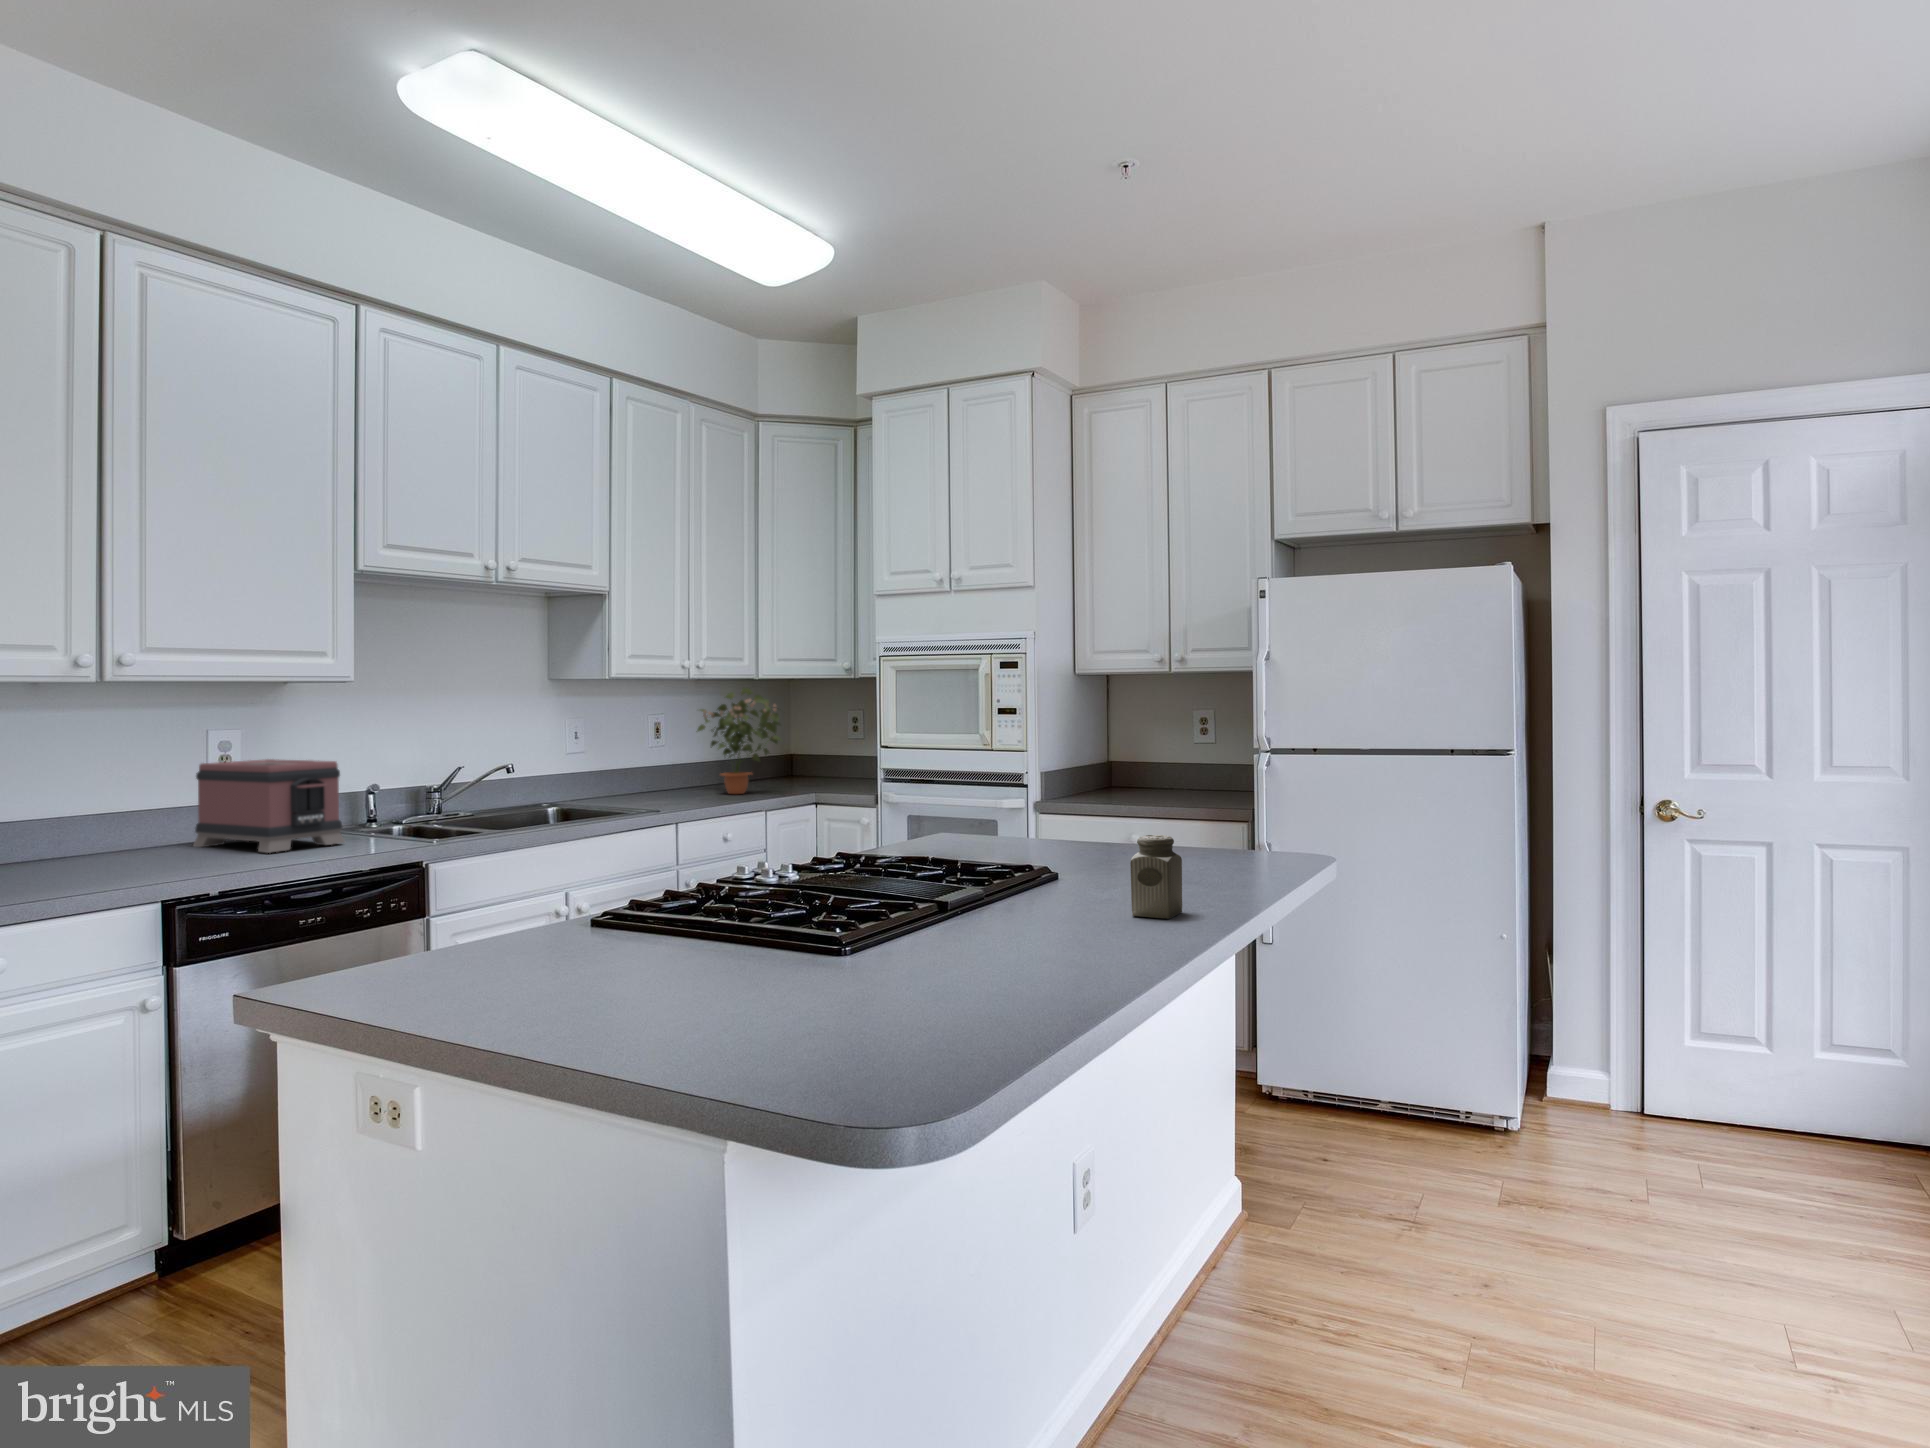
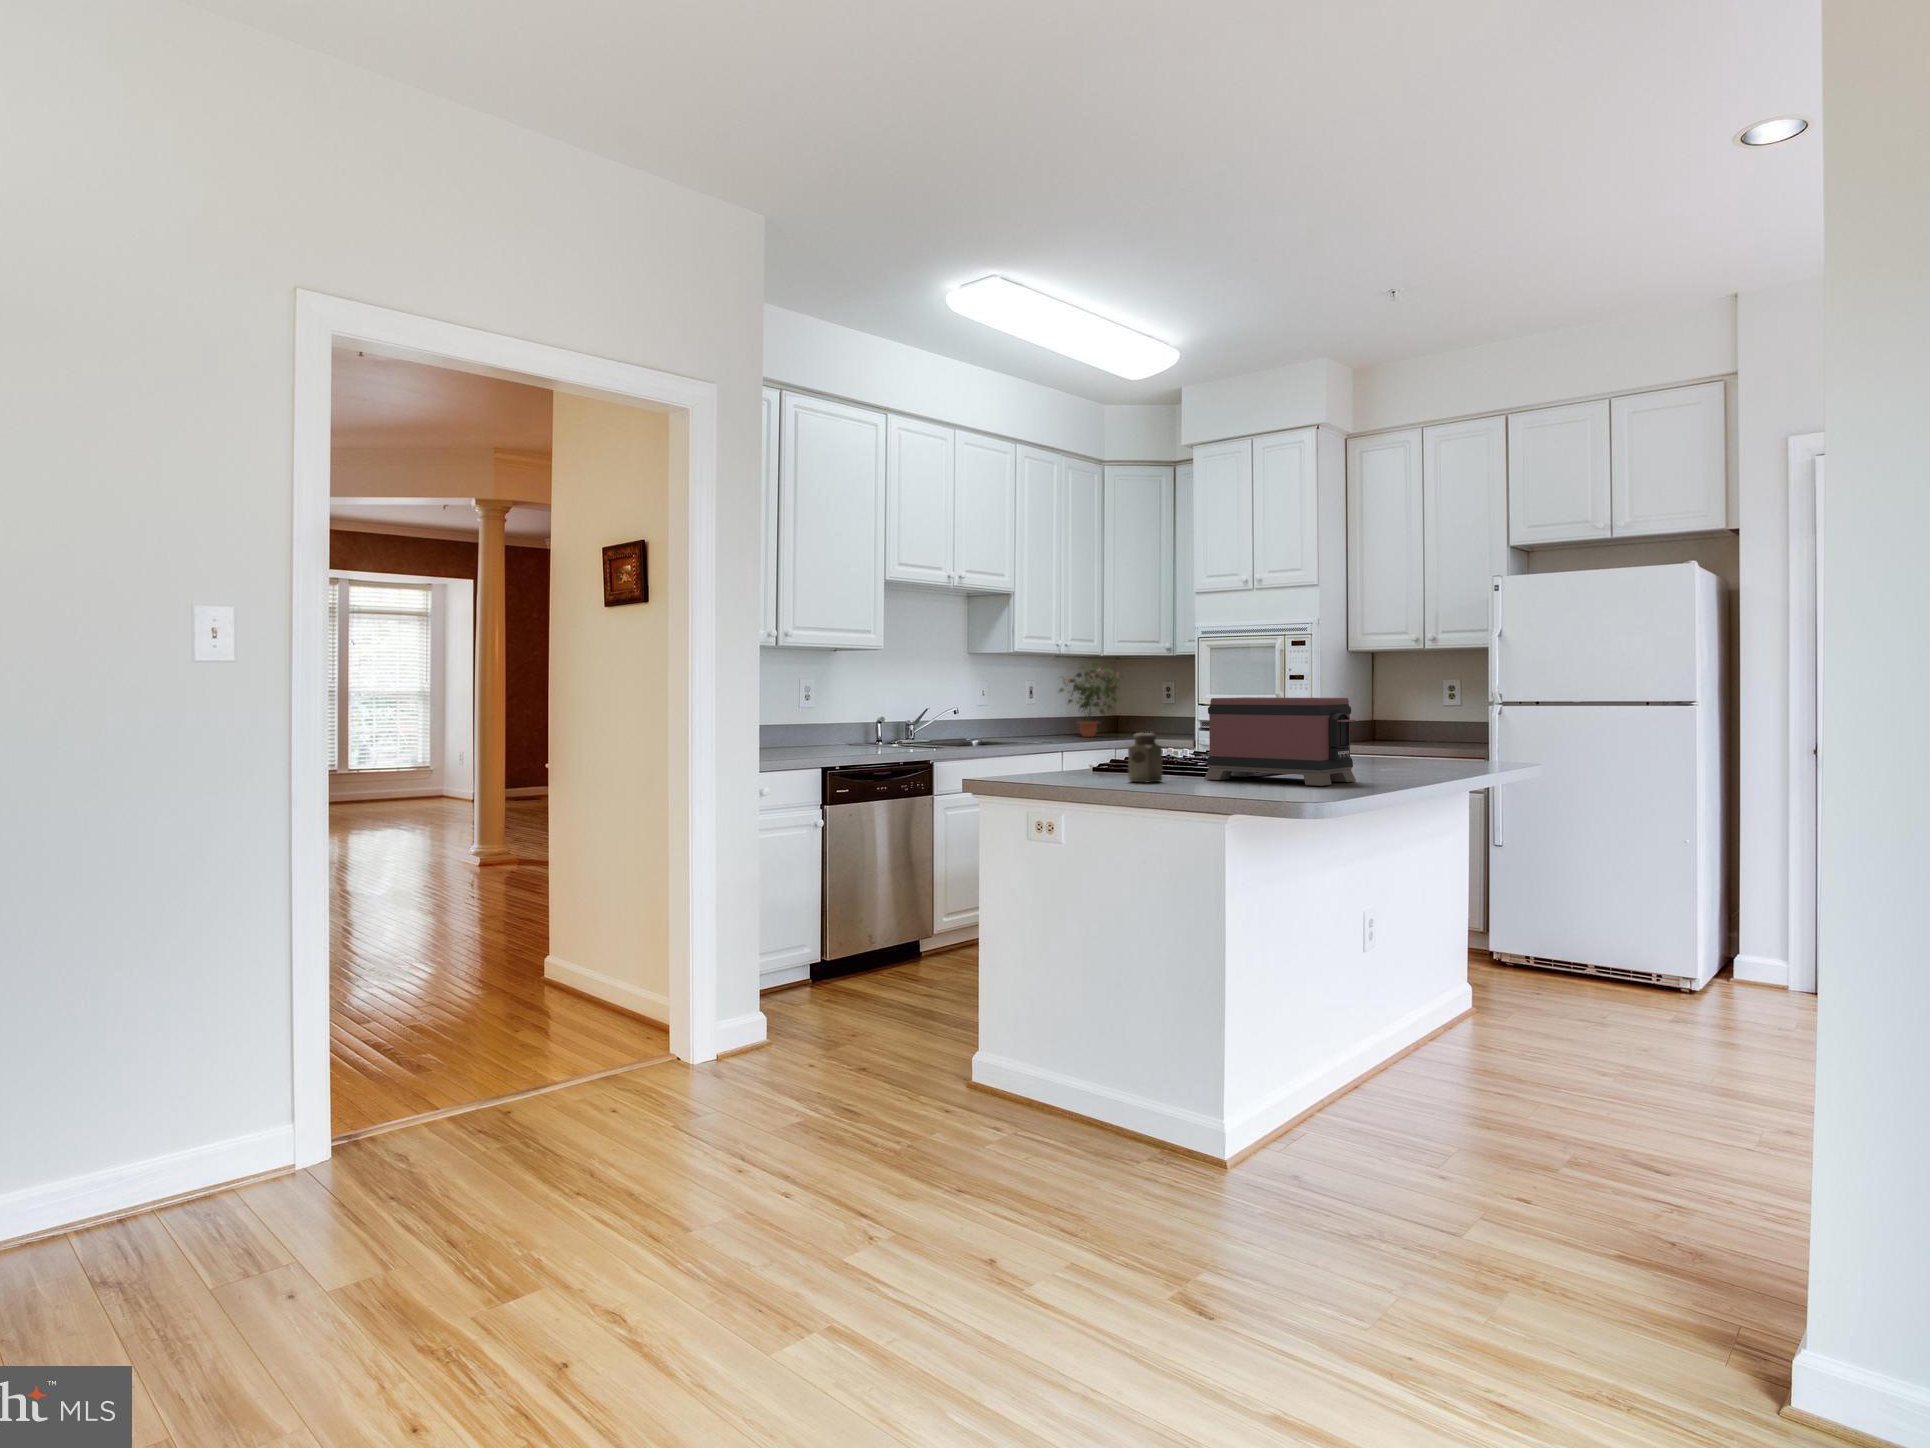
toaster: present [193,759,345,853] -> present [1204,697,1356,786]
salt shaker: present [1130,835,1182,918] -> present [1128,733,1162,783]

